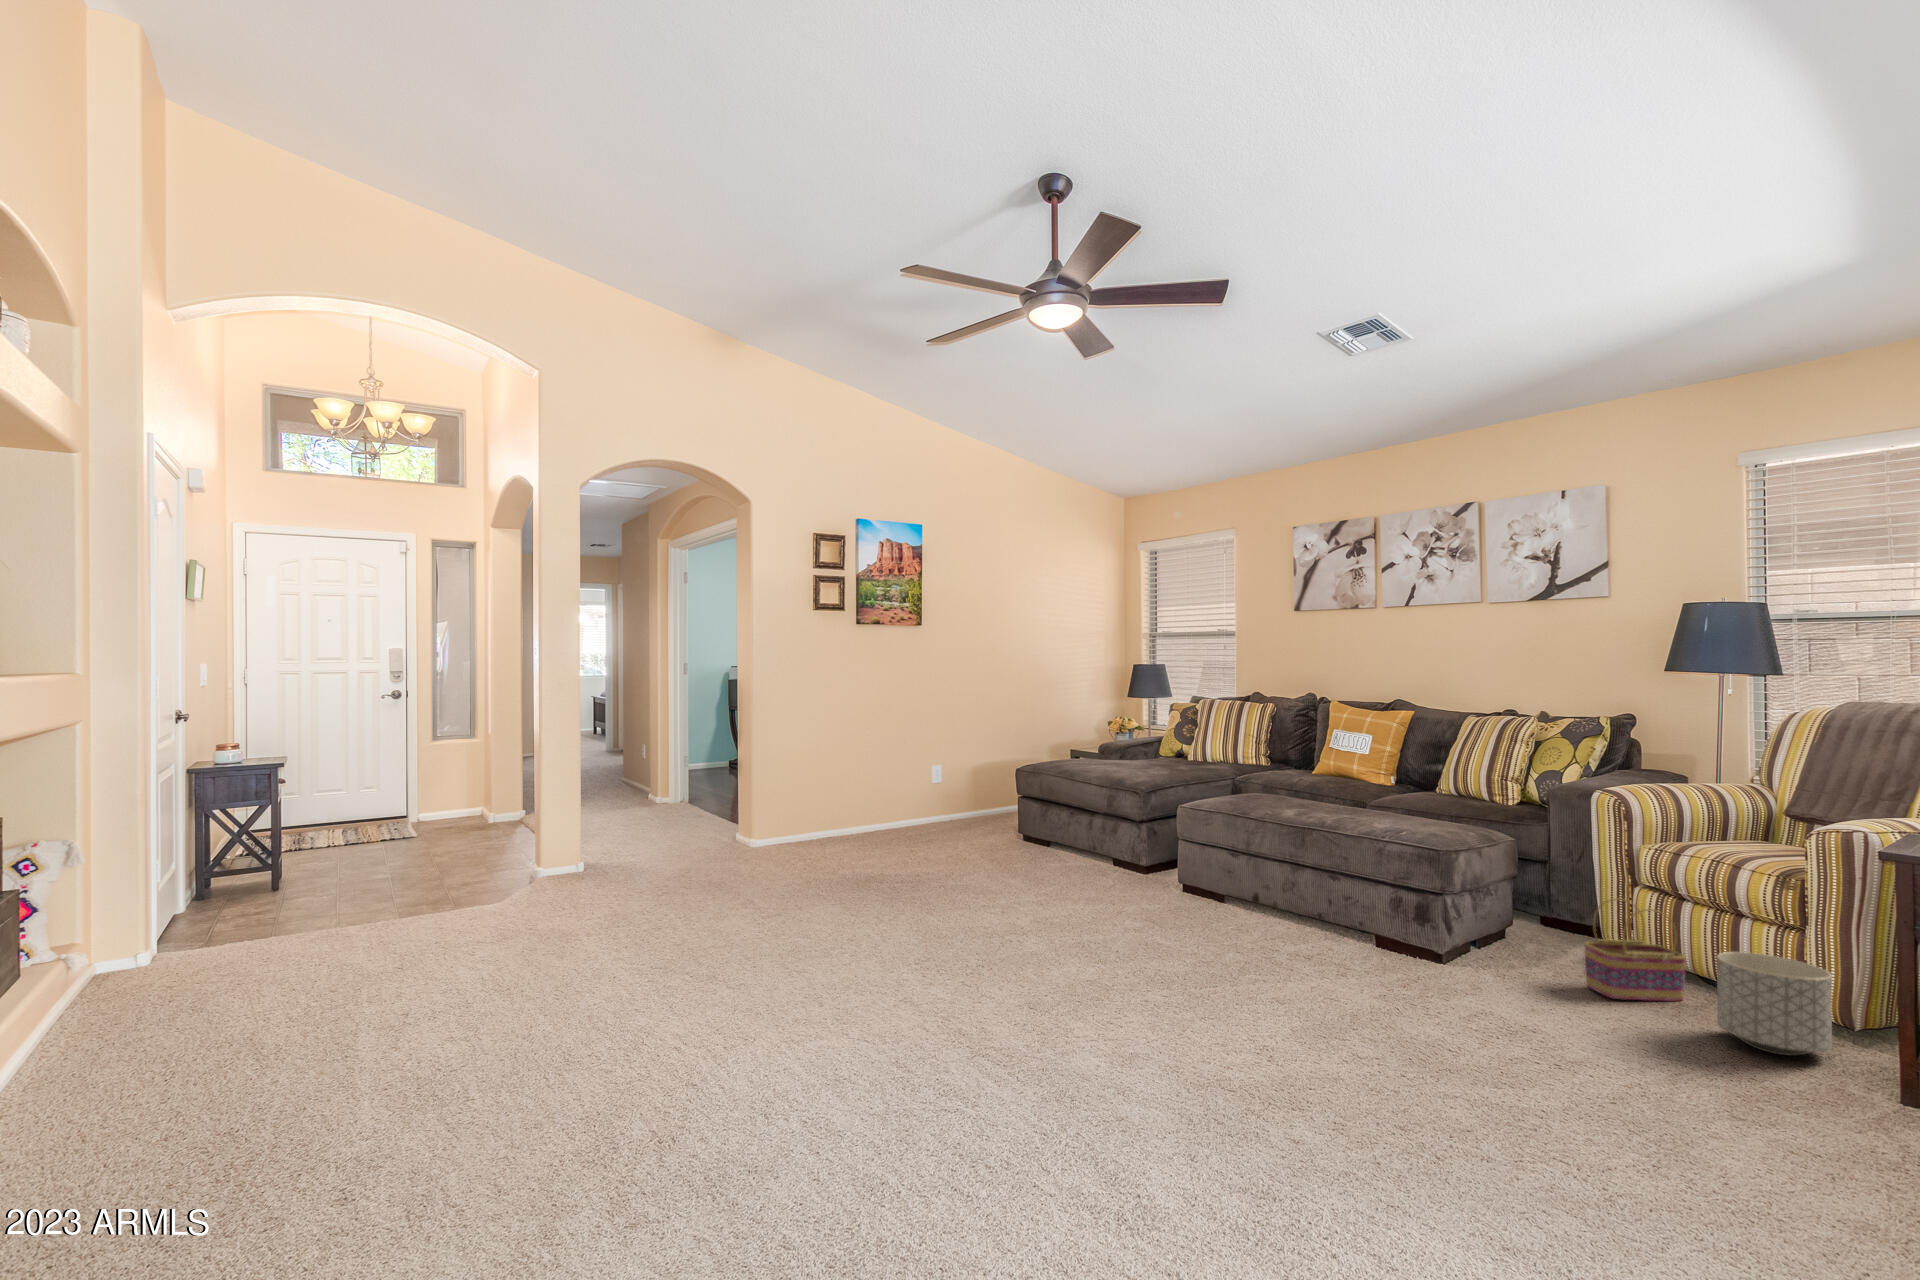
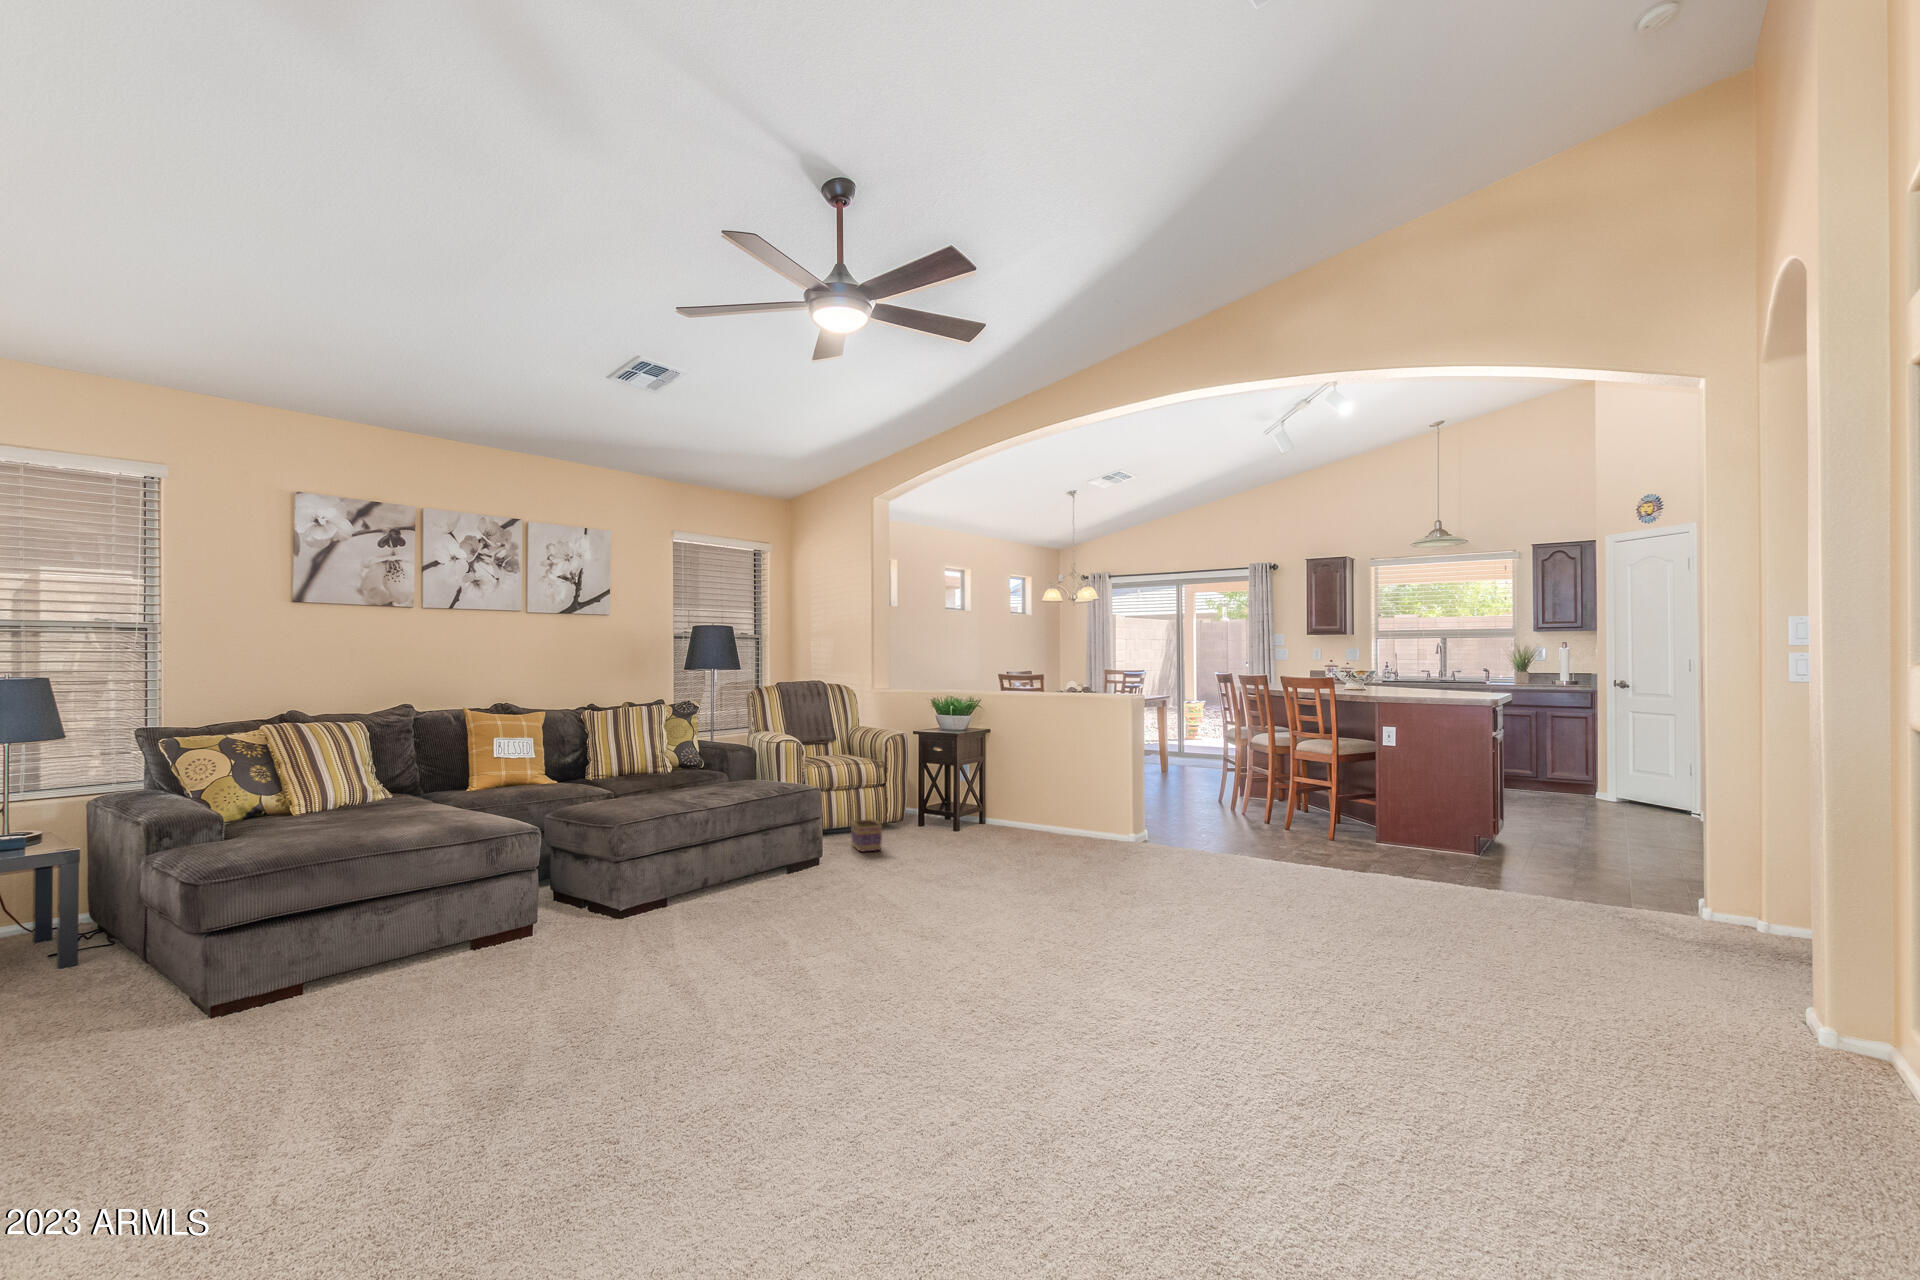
planter: present [1717,952,1832,1056] -> none [909,800,948,842]

